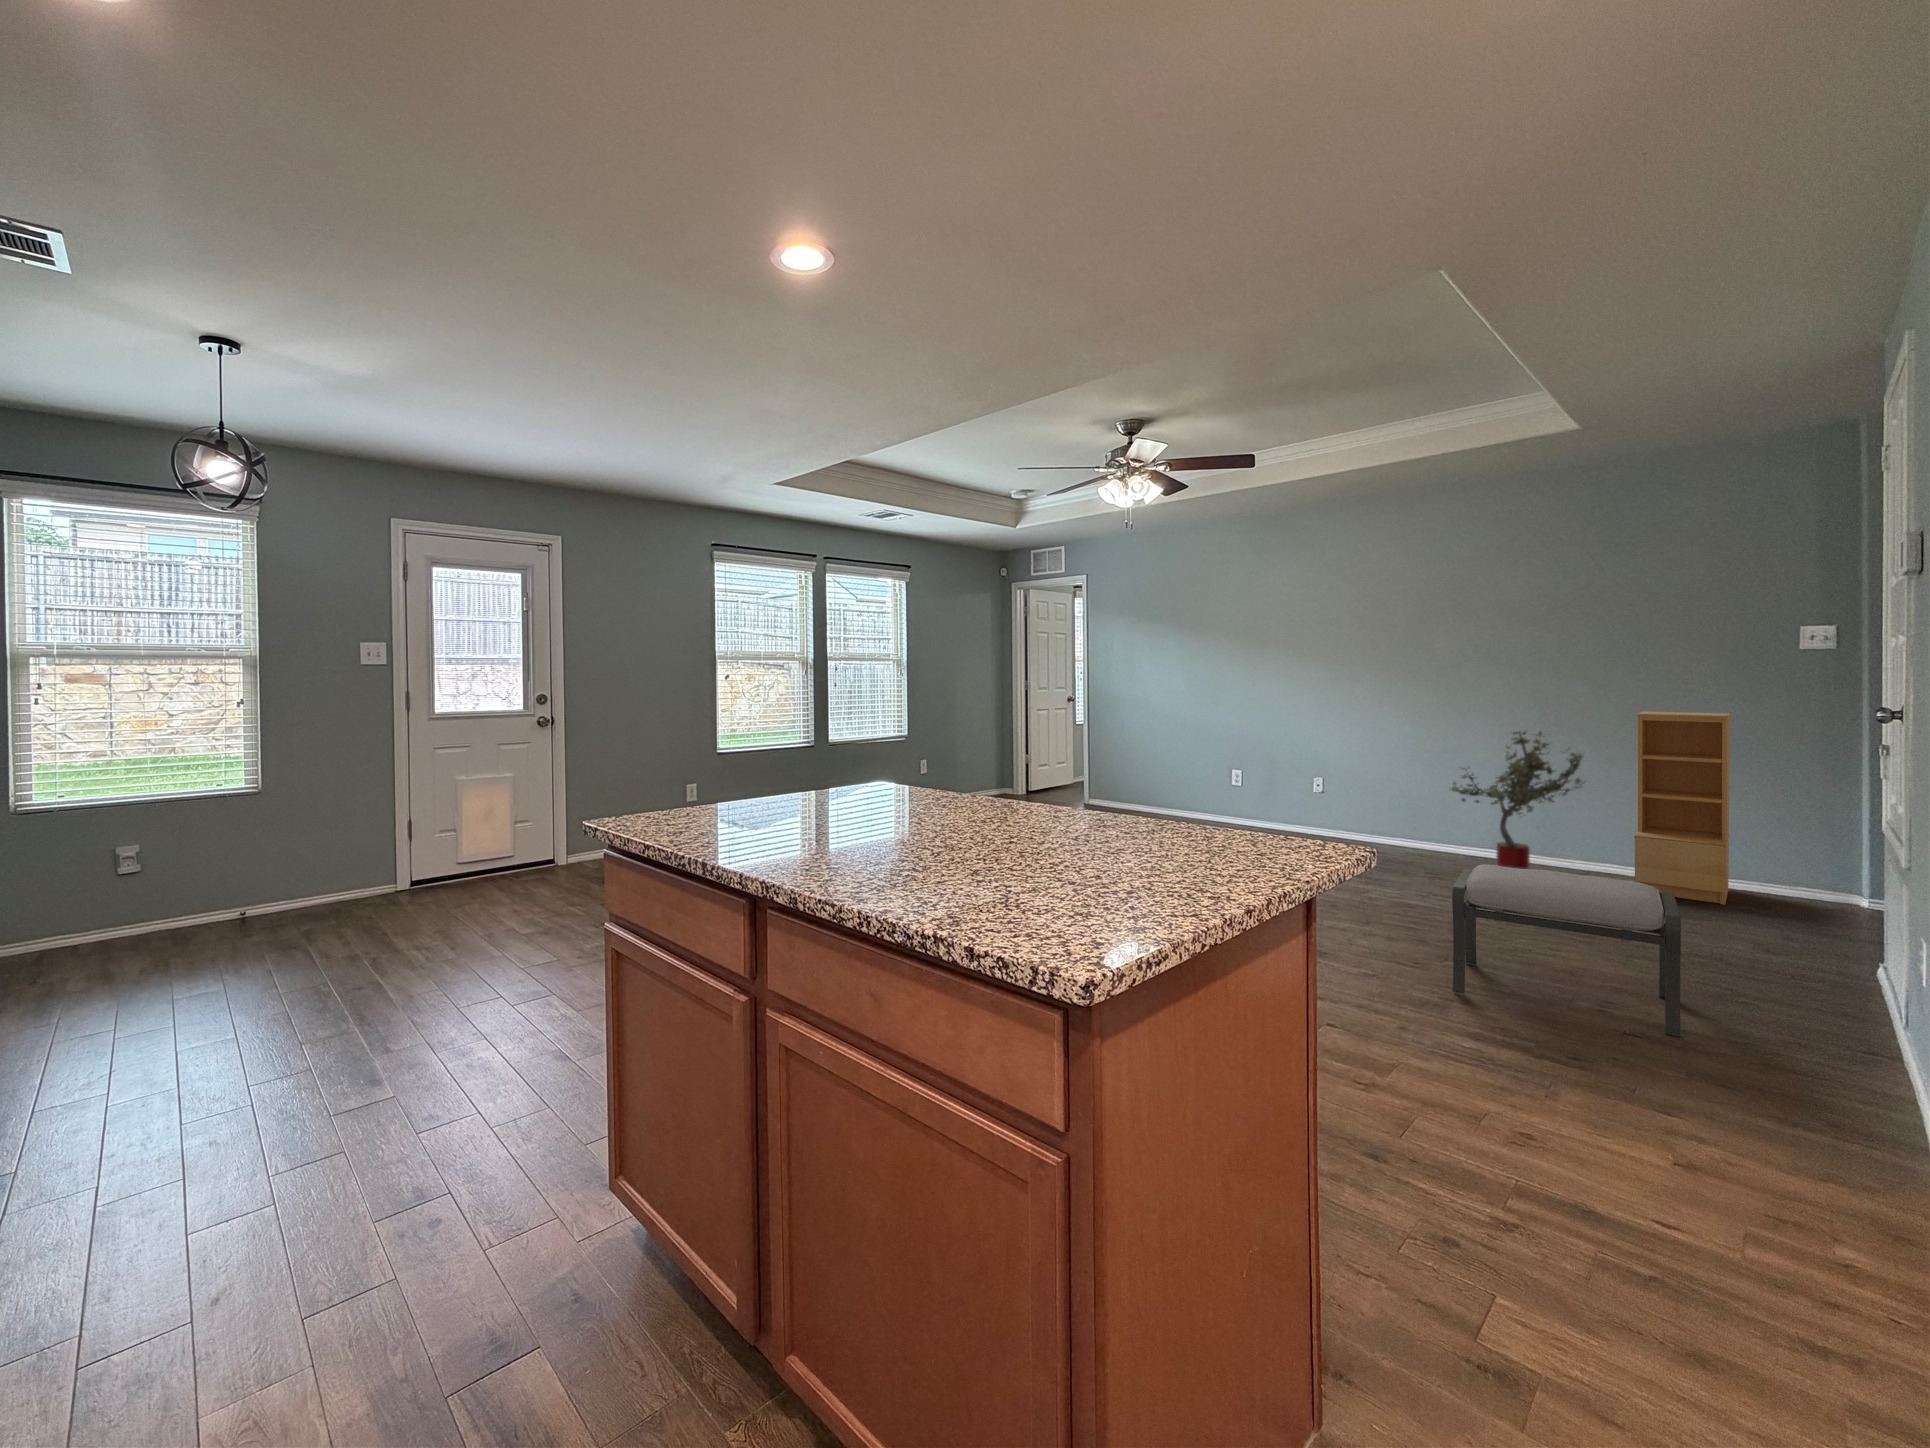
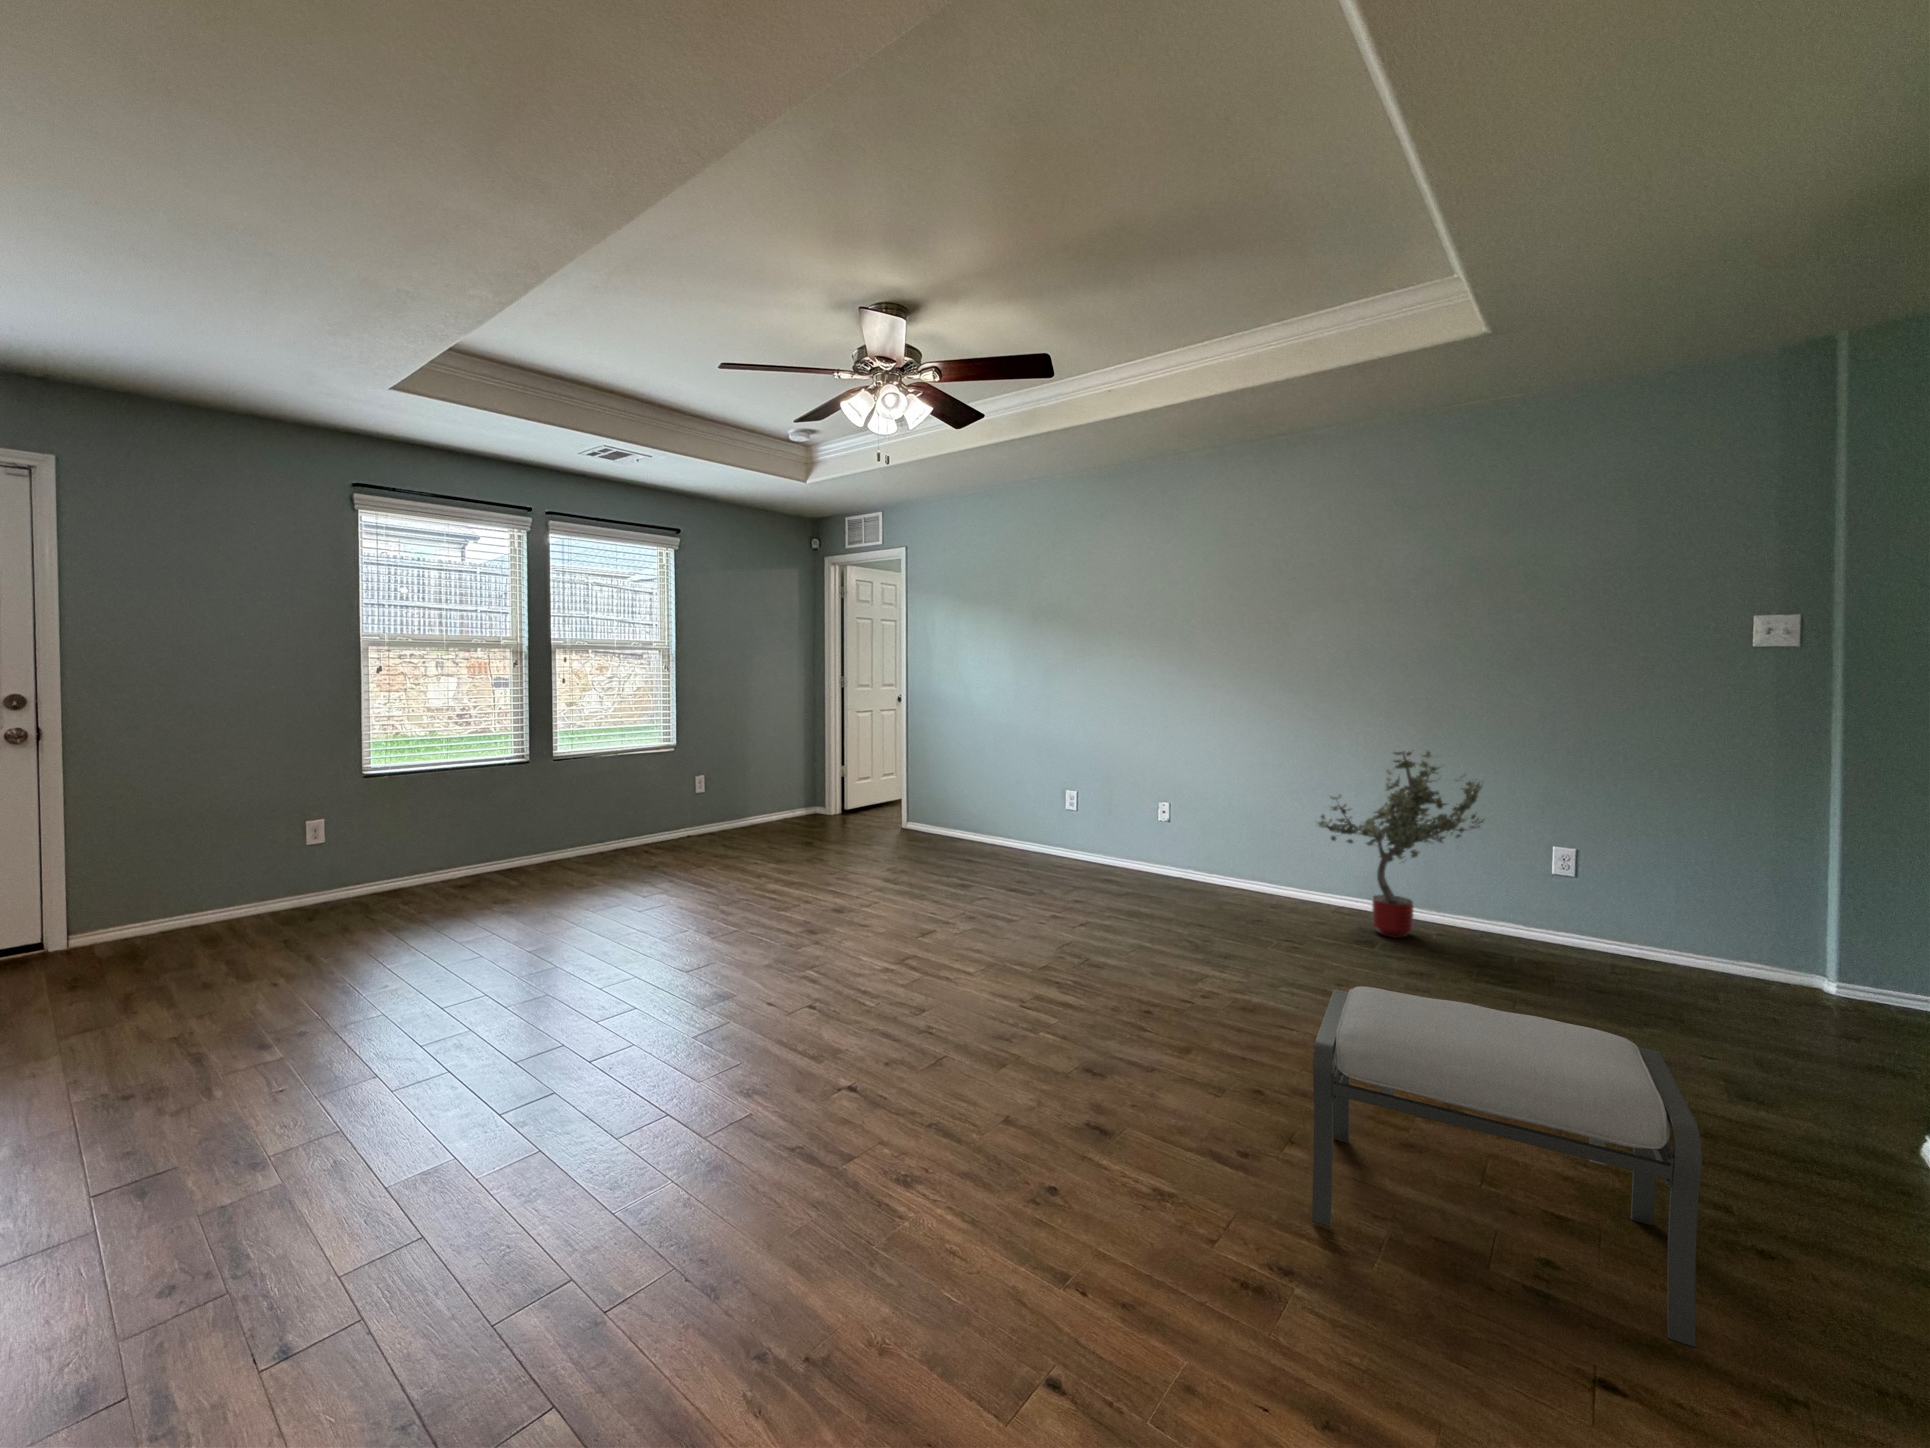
bookshelf: present [1634,711,1730,905] -> none [1546,727,1667,991]

